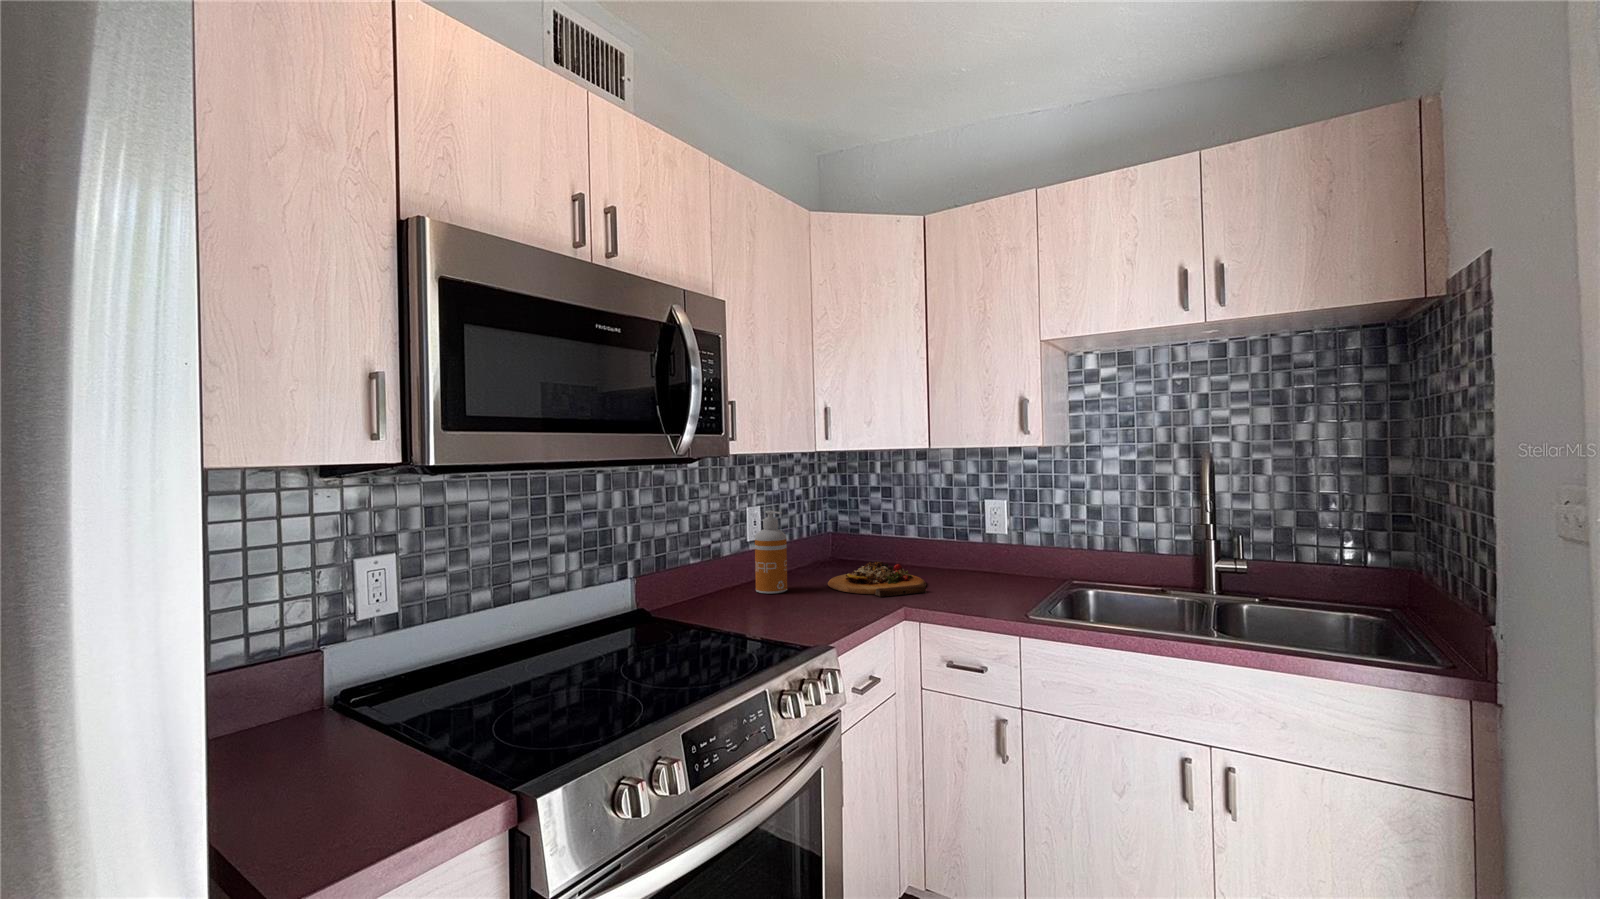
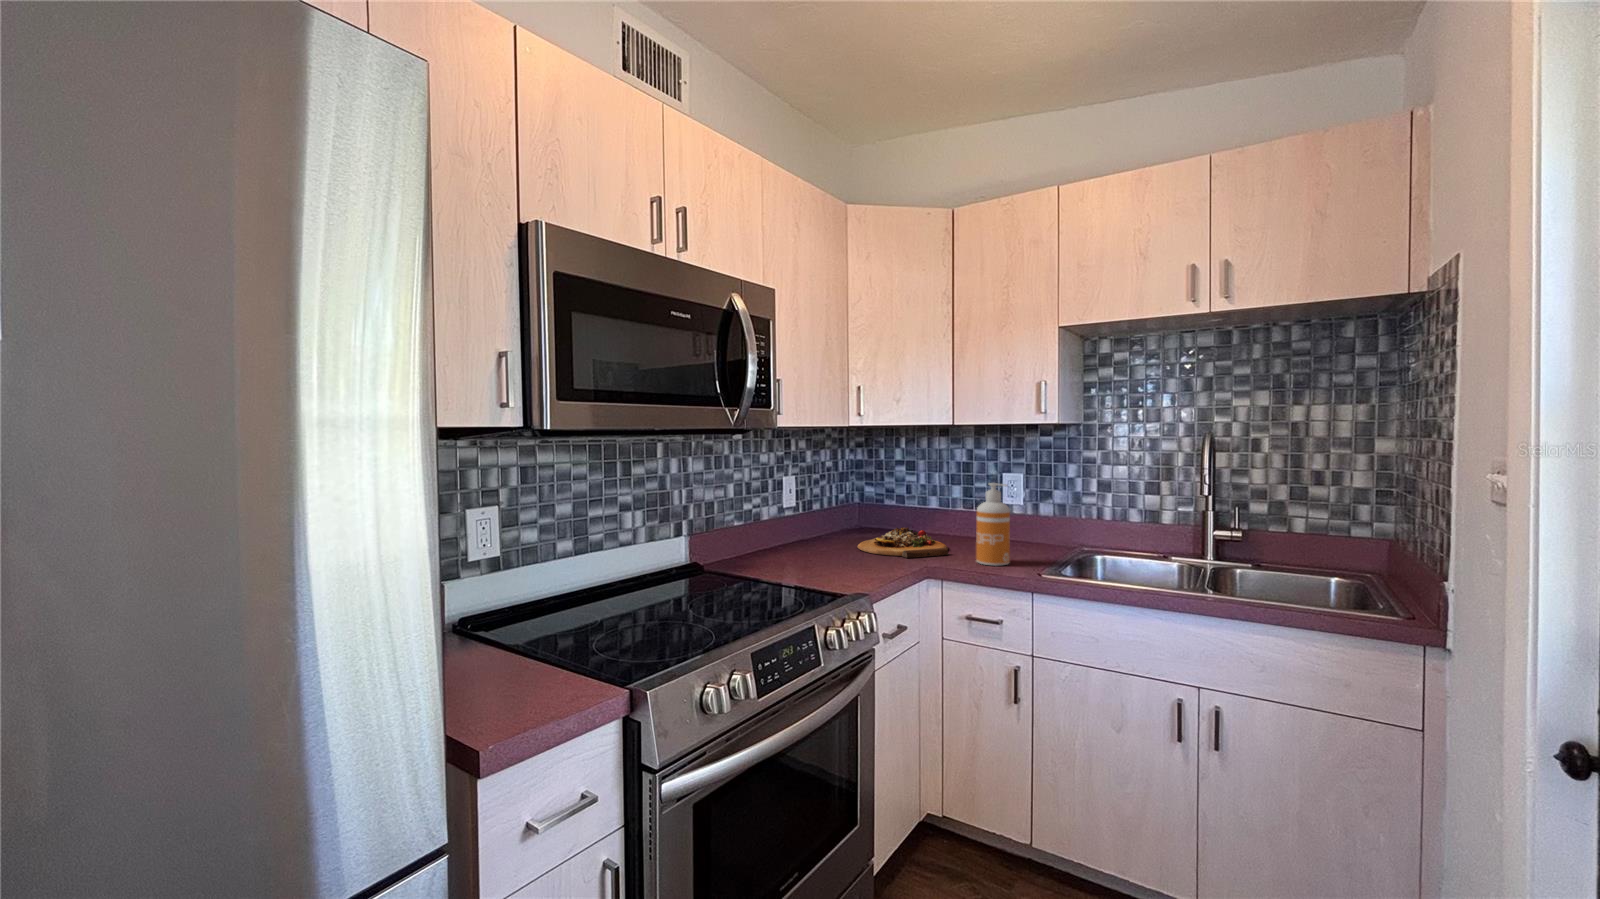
soap dispenser: present [755,511,787,594] -> present [976,483,1010,566]

